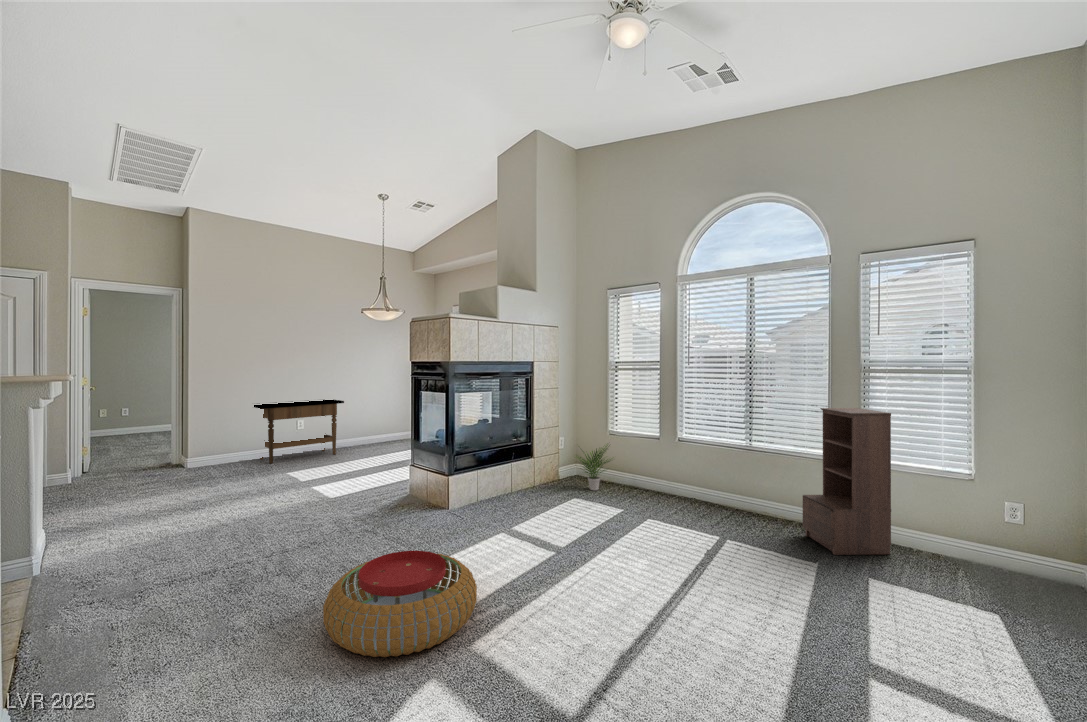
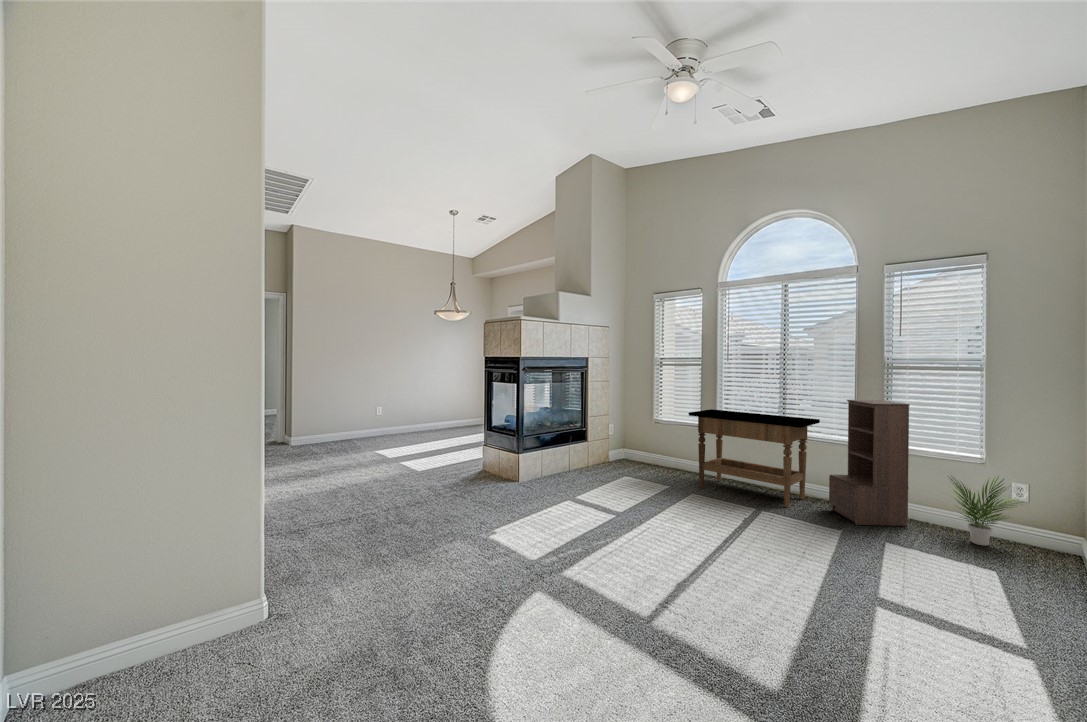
side table: present [254,400,344,464] -> present [689,409,820,508]
potted plant: present [577,445,611,491] -> present [950,476,1021,546]
pouf: present [323,551,477,657] -> none [446,505,560,578]

